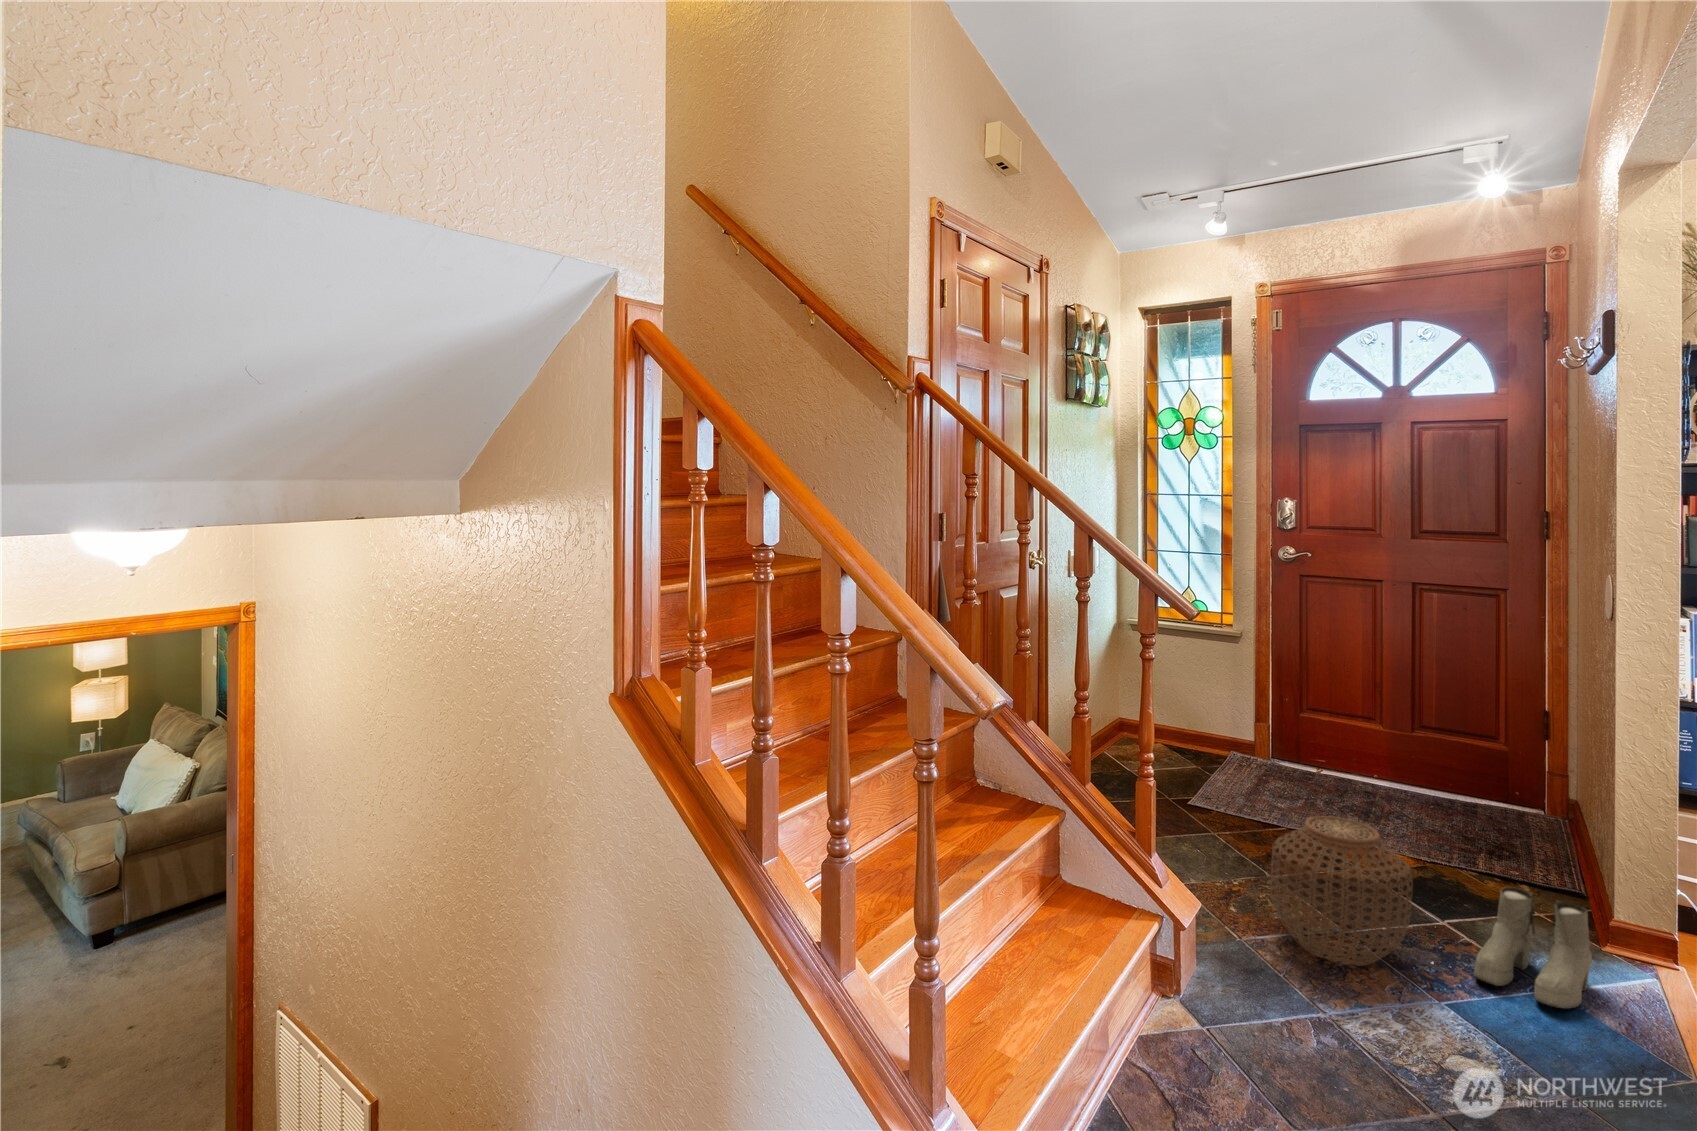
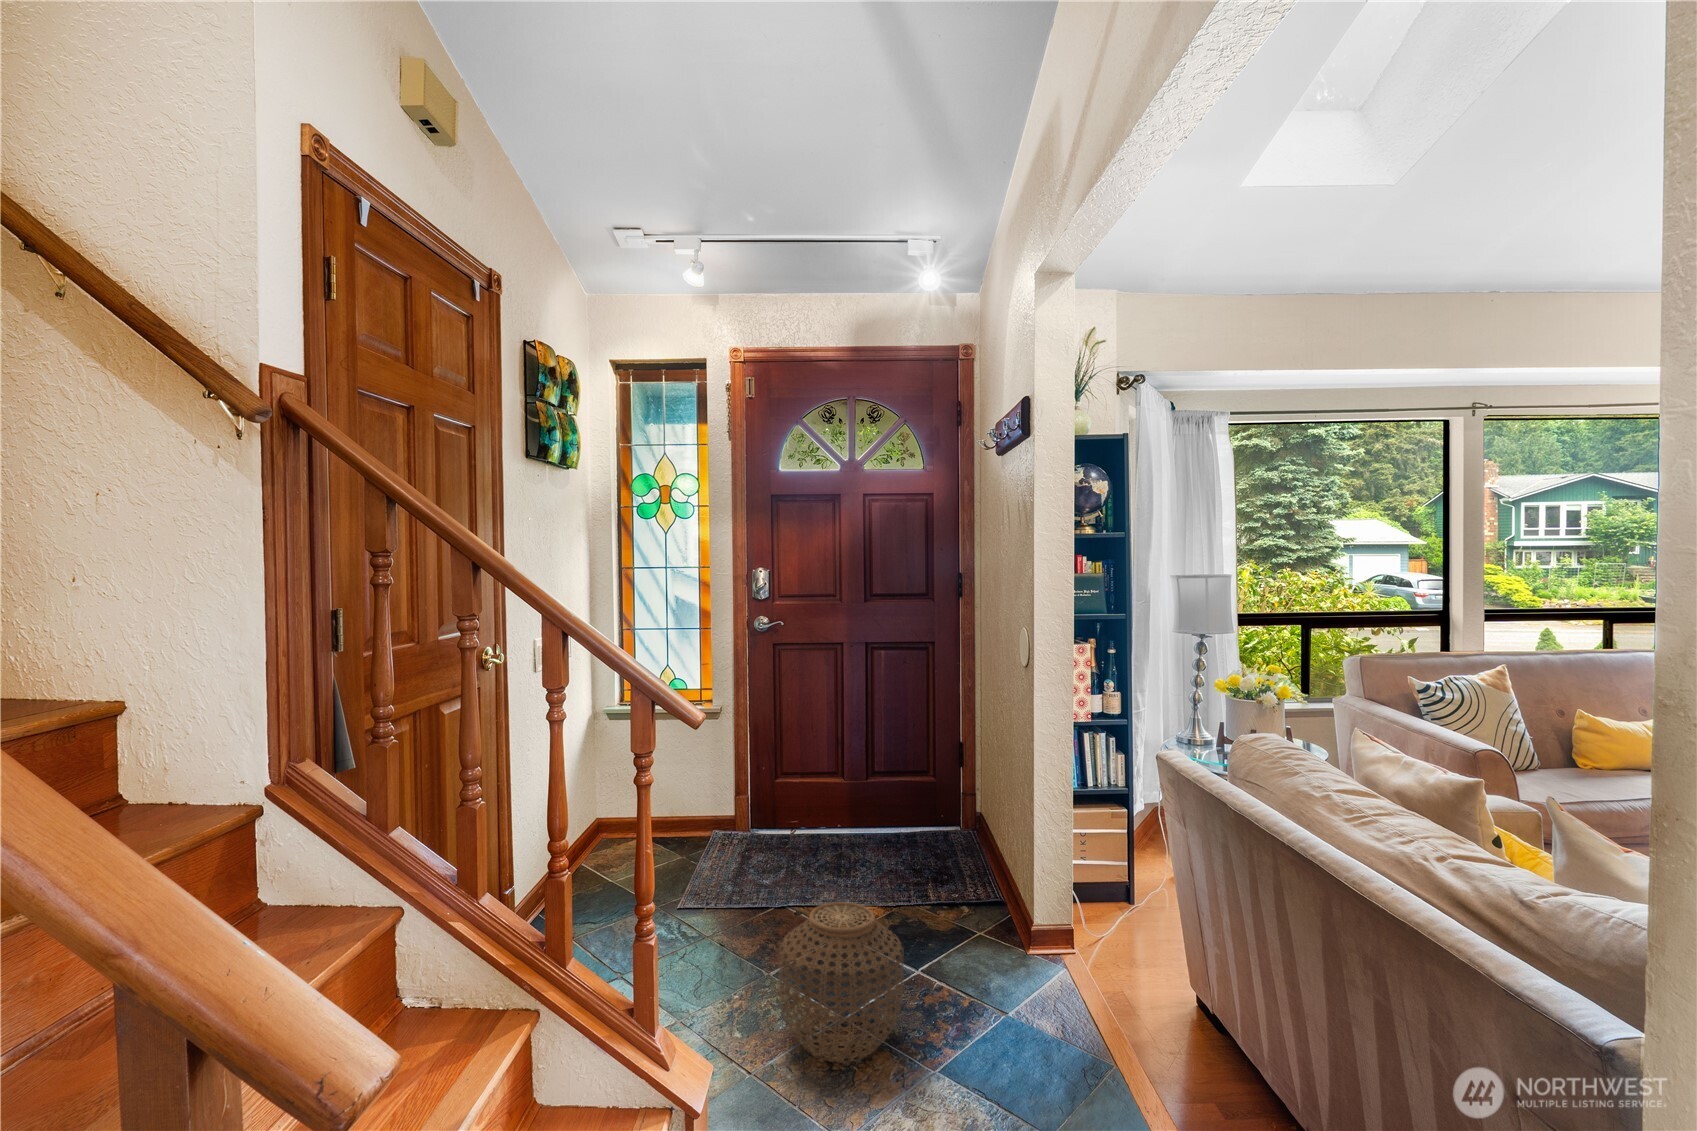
boots: present [1474,887,1592,1009] -> none [952,933,1030,1044]

